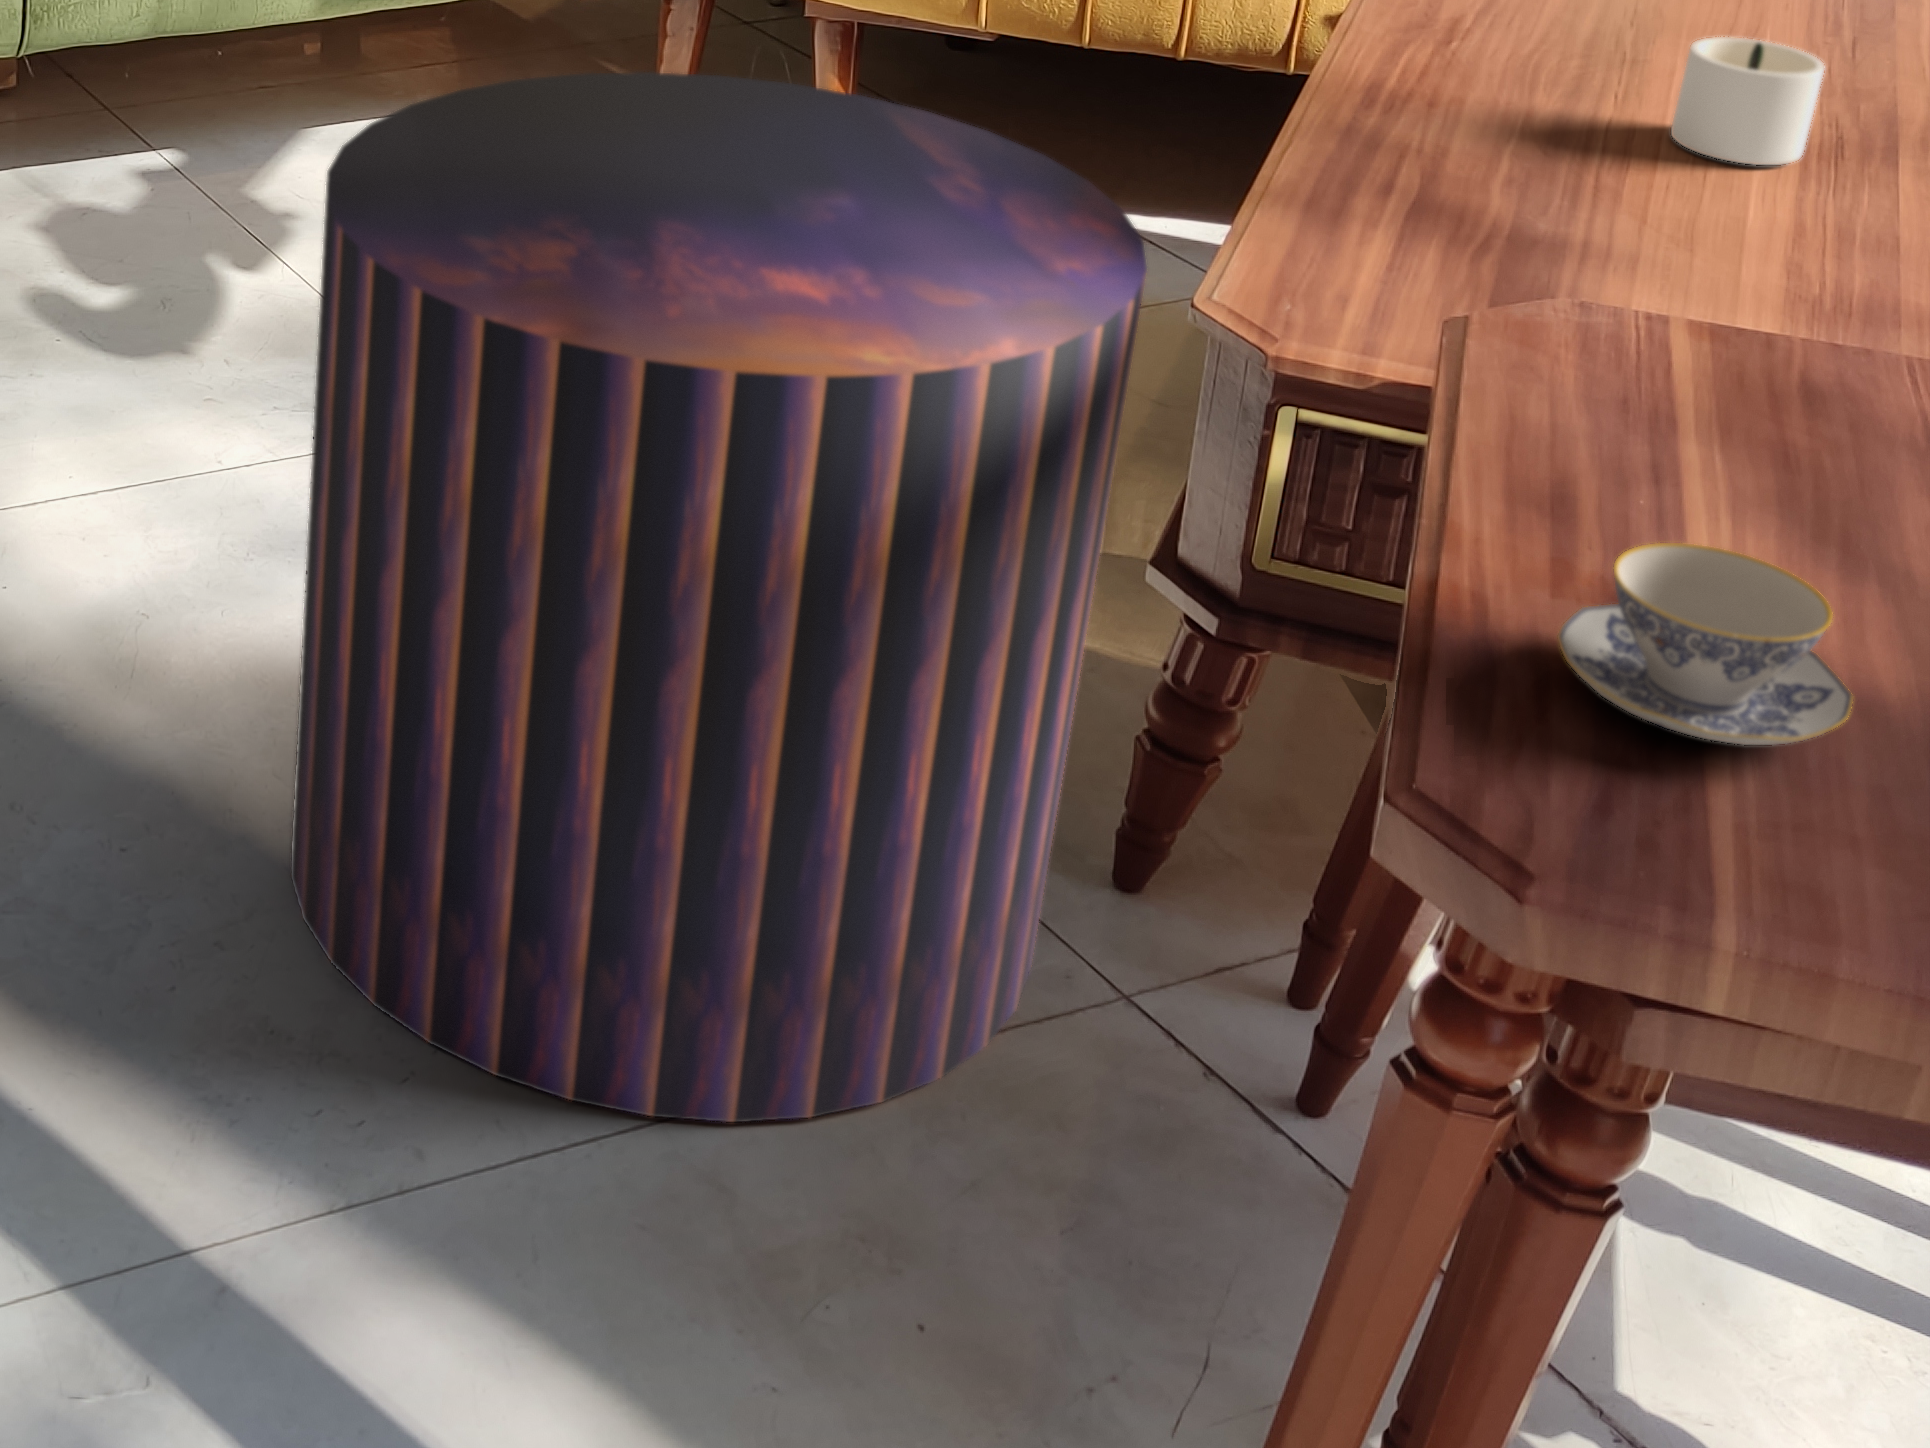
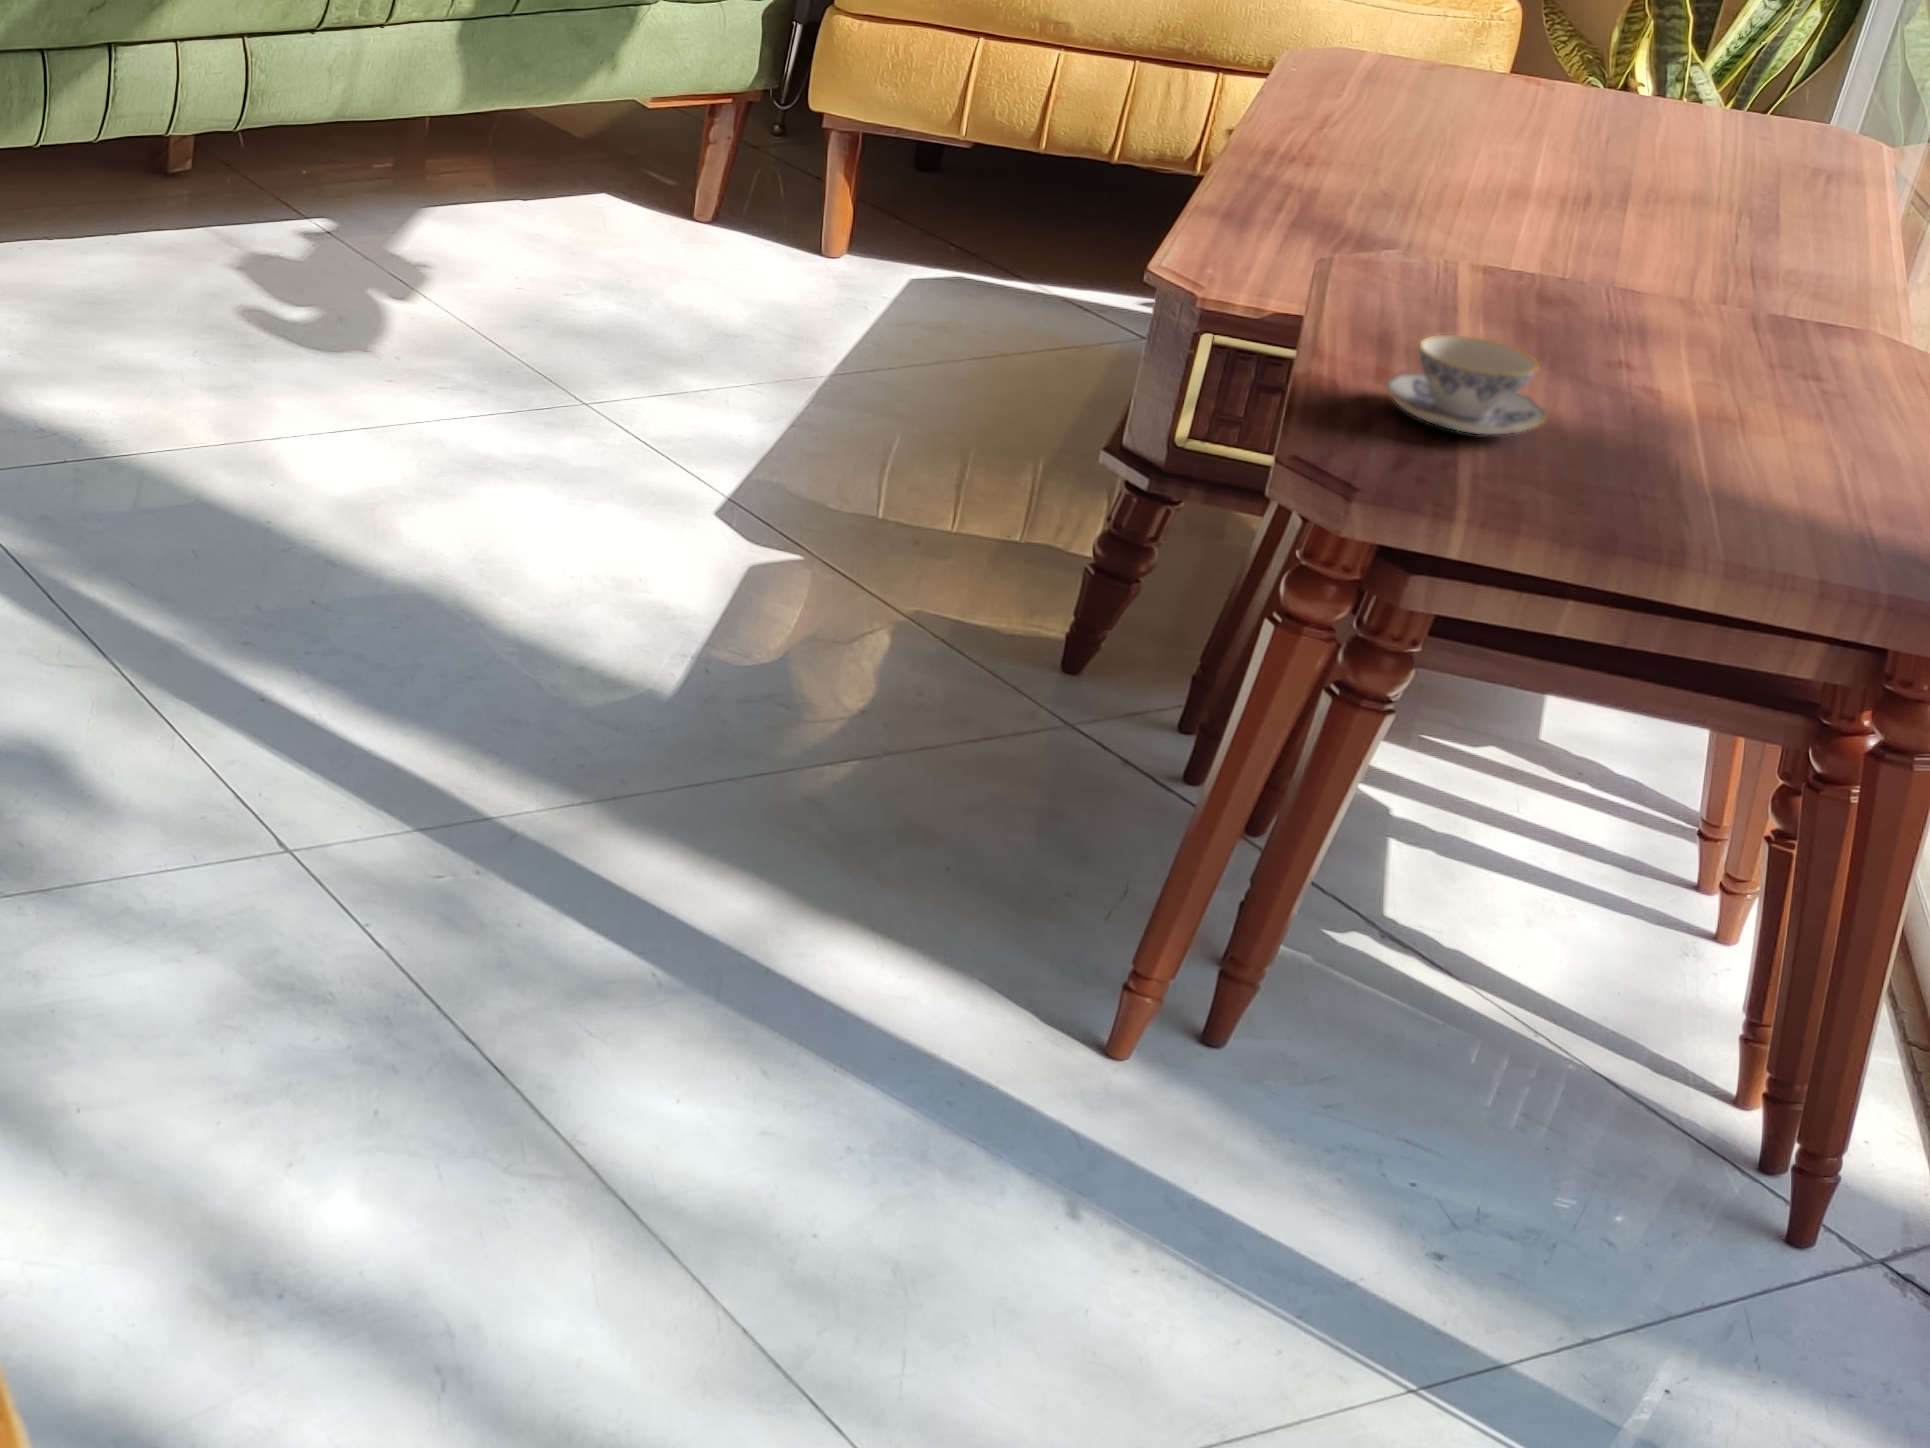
candle: present [1671,37,1825,165] -> none [1471,103,1599,191]
pouf: present [291,72,1147,1122] -> none [517,115,1129,773]

